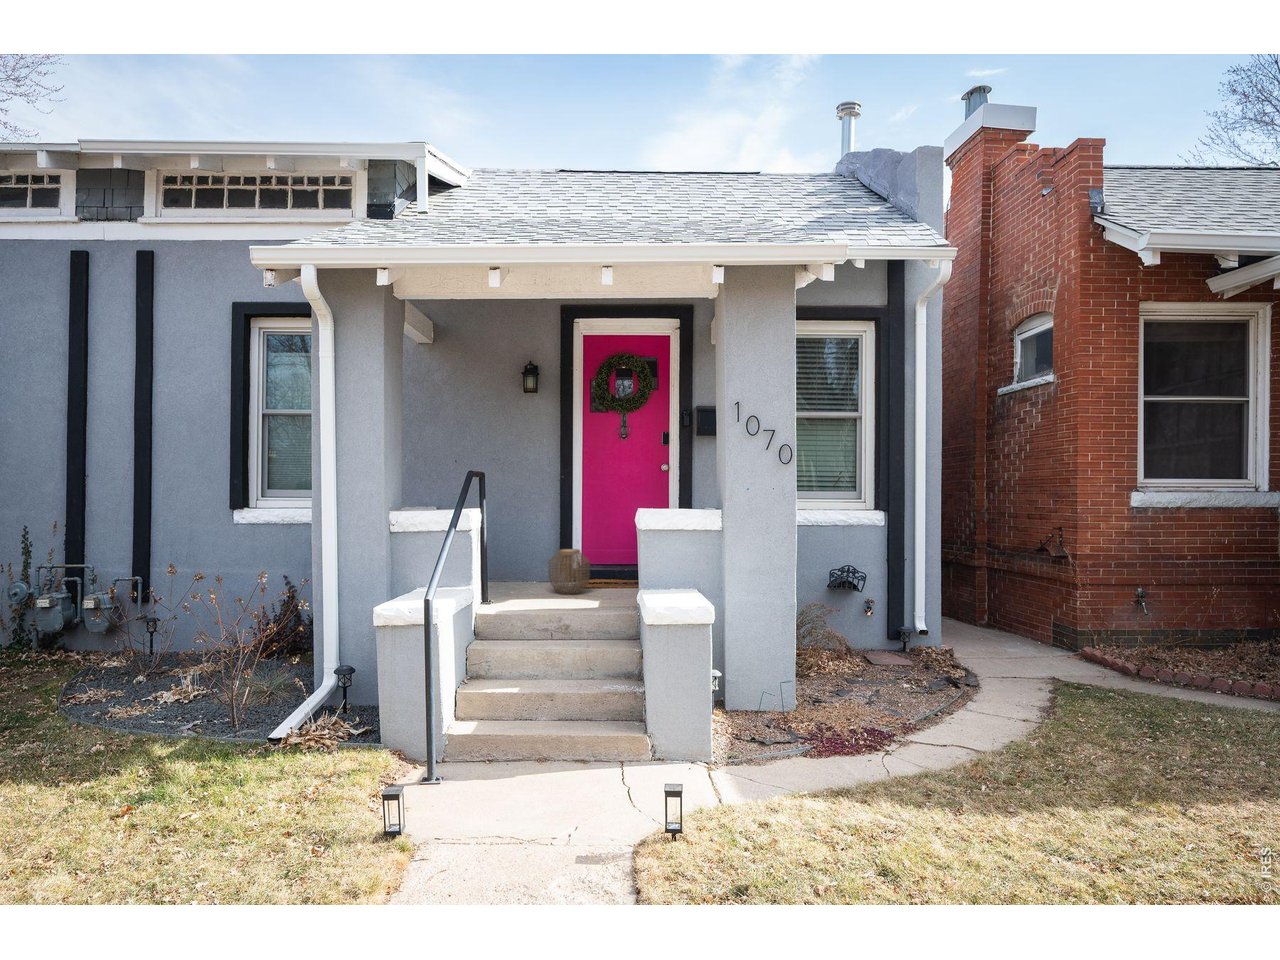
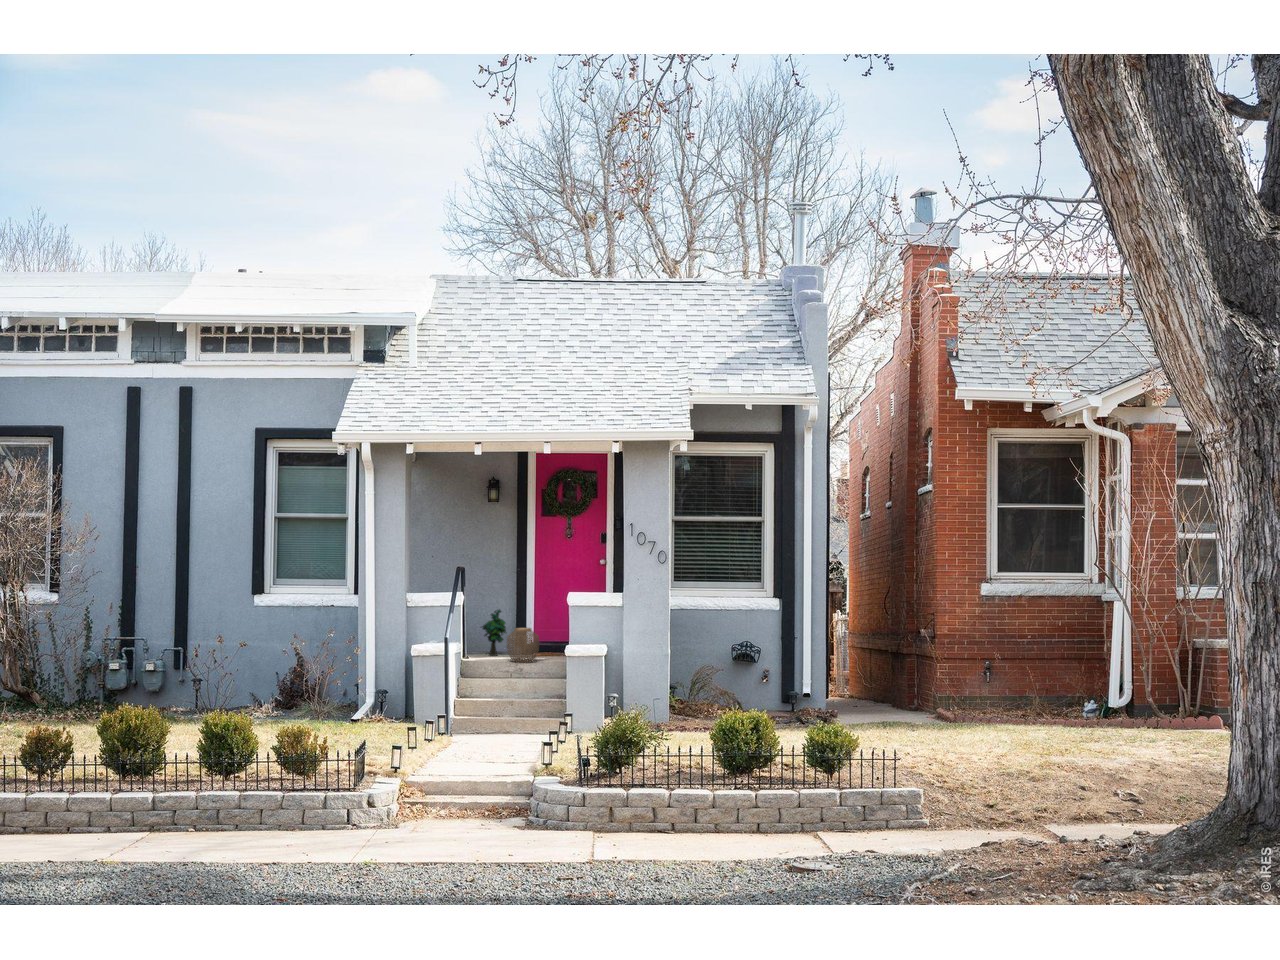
decorative plant: none [514,526,548,583] -> present [482,610,506,656]

